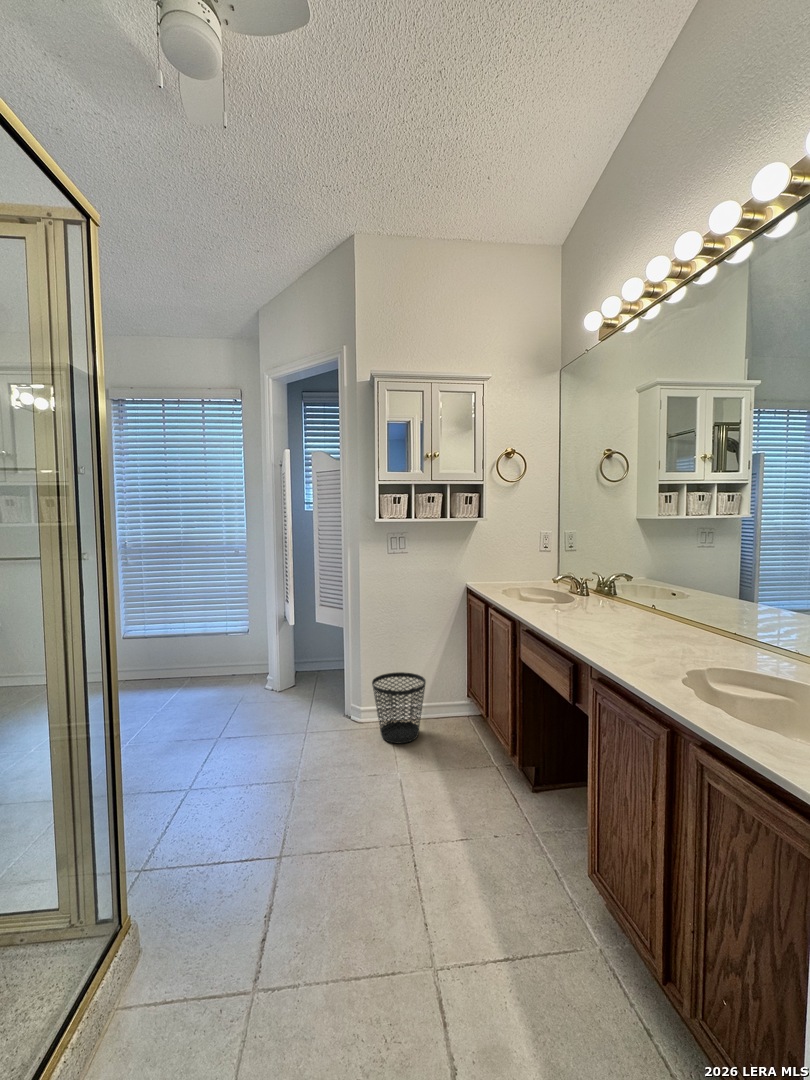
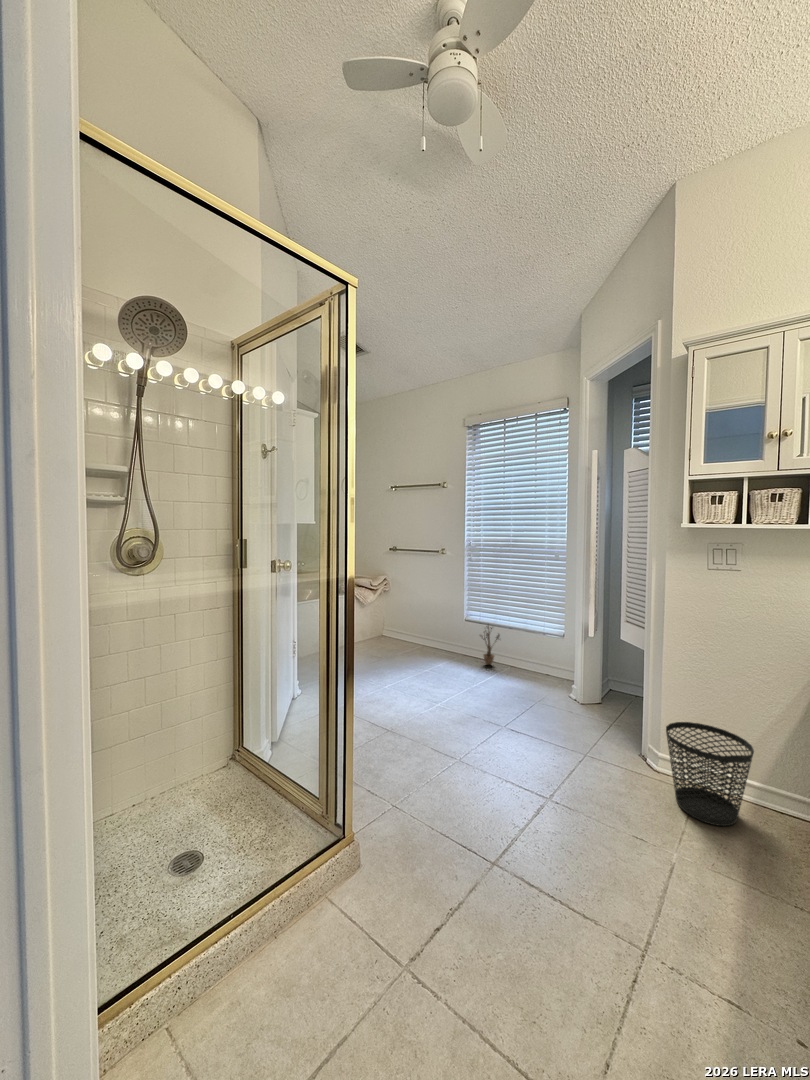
decorative plant: none [143,638,178,687] -> present [478,626,500,665]

